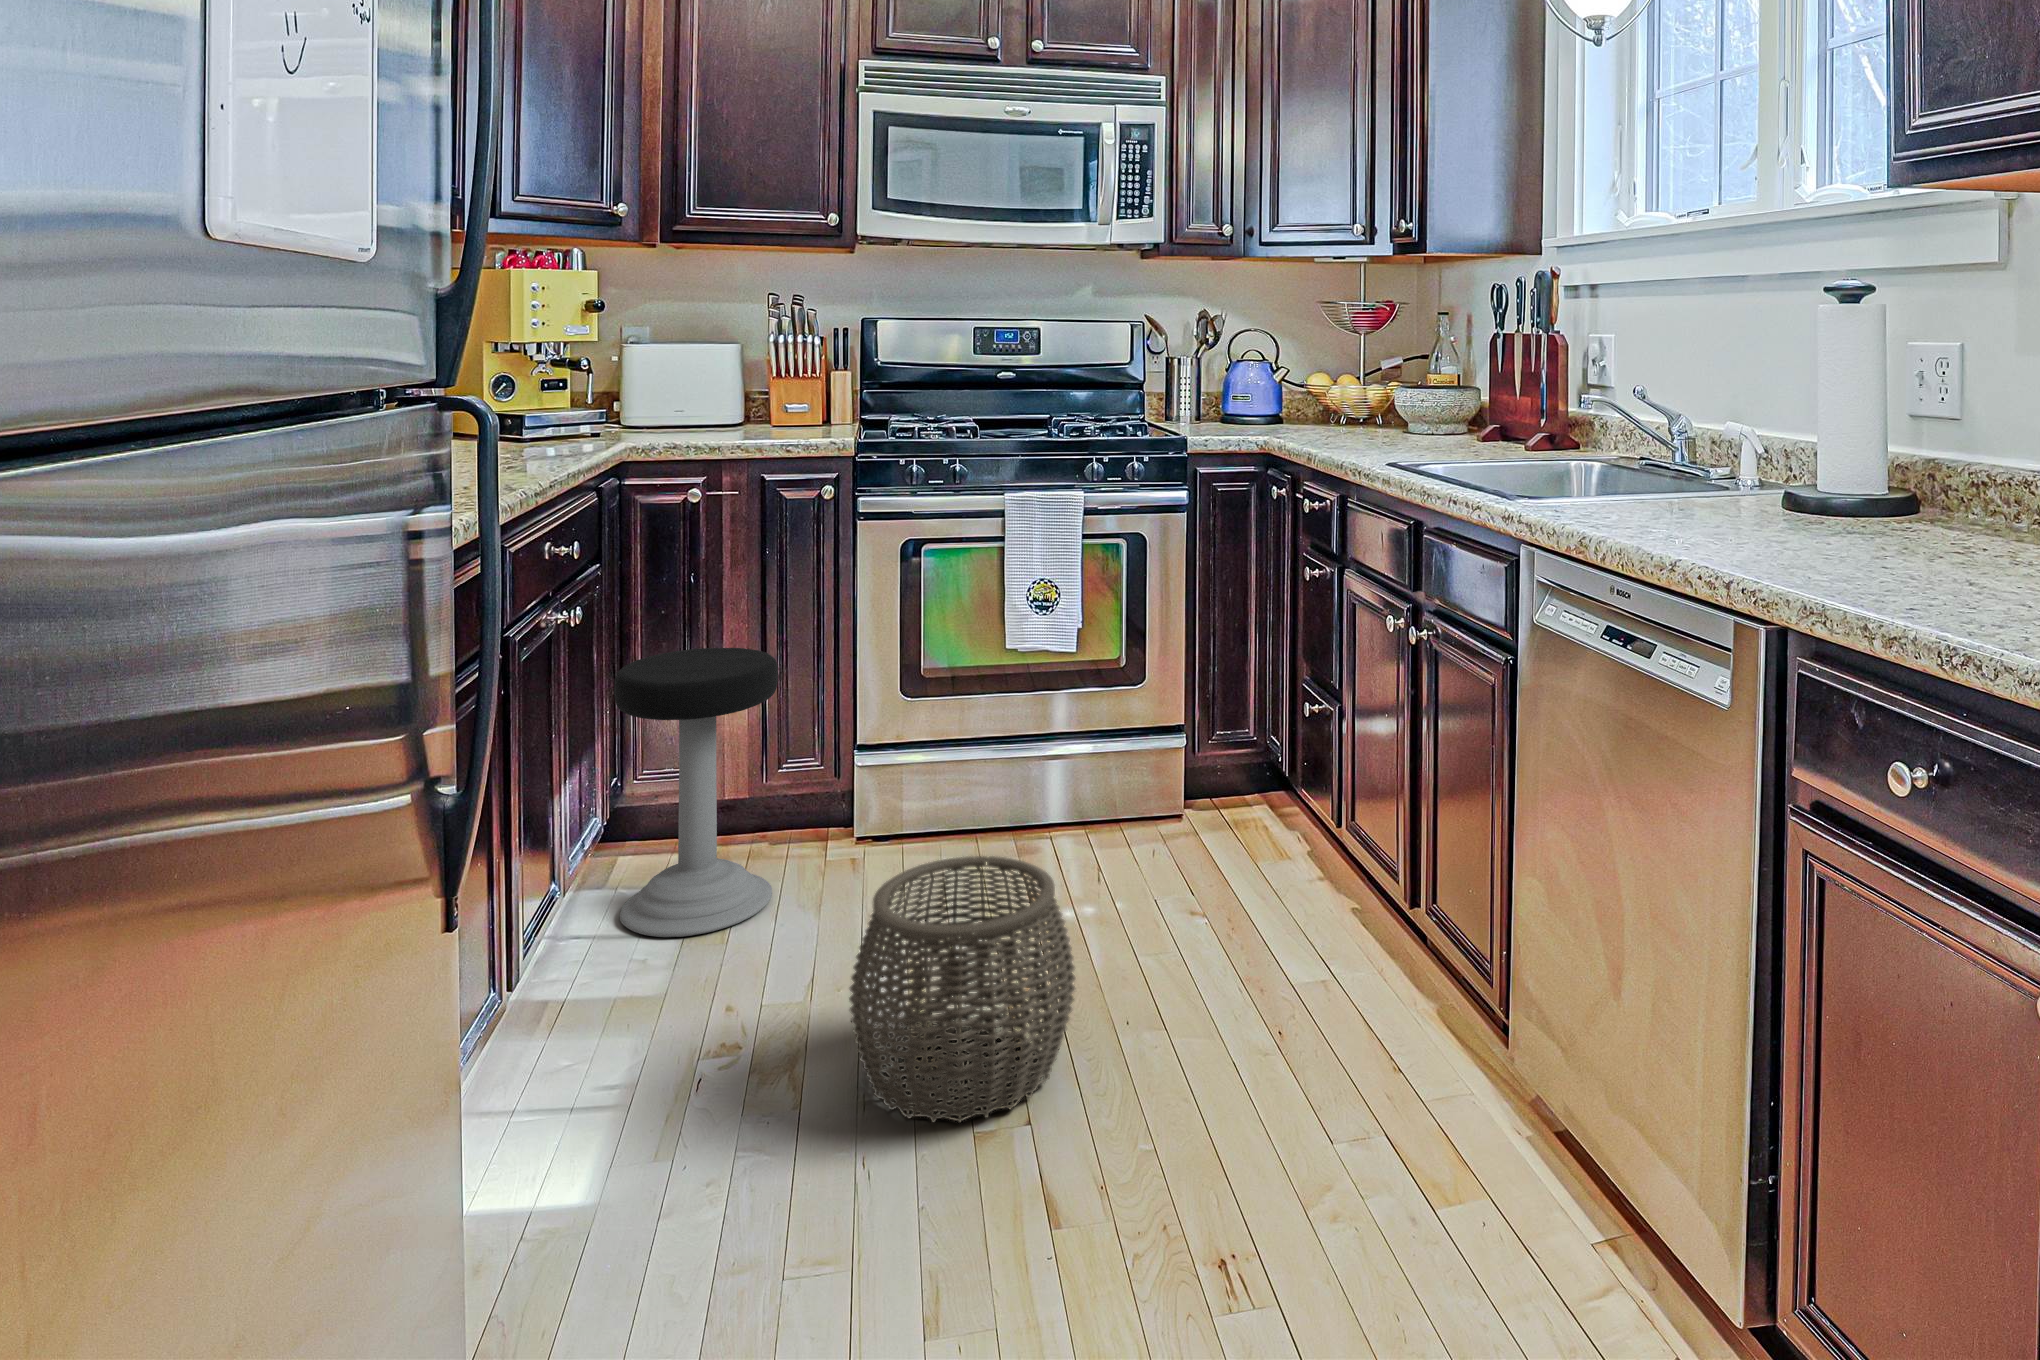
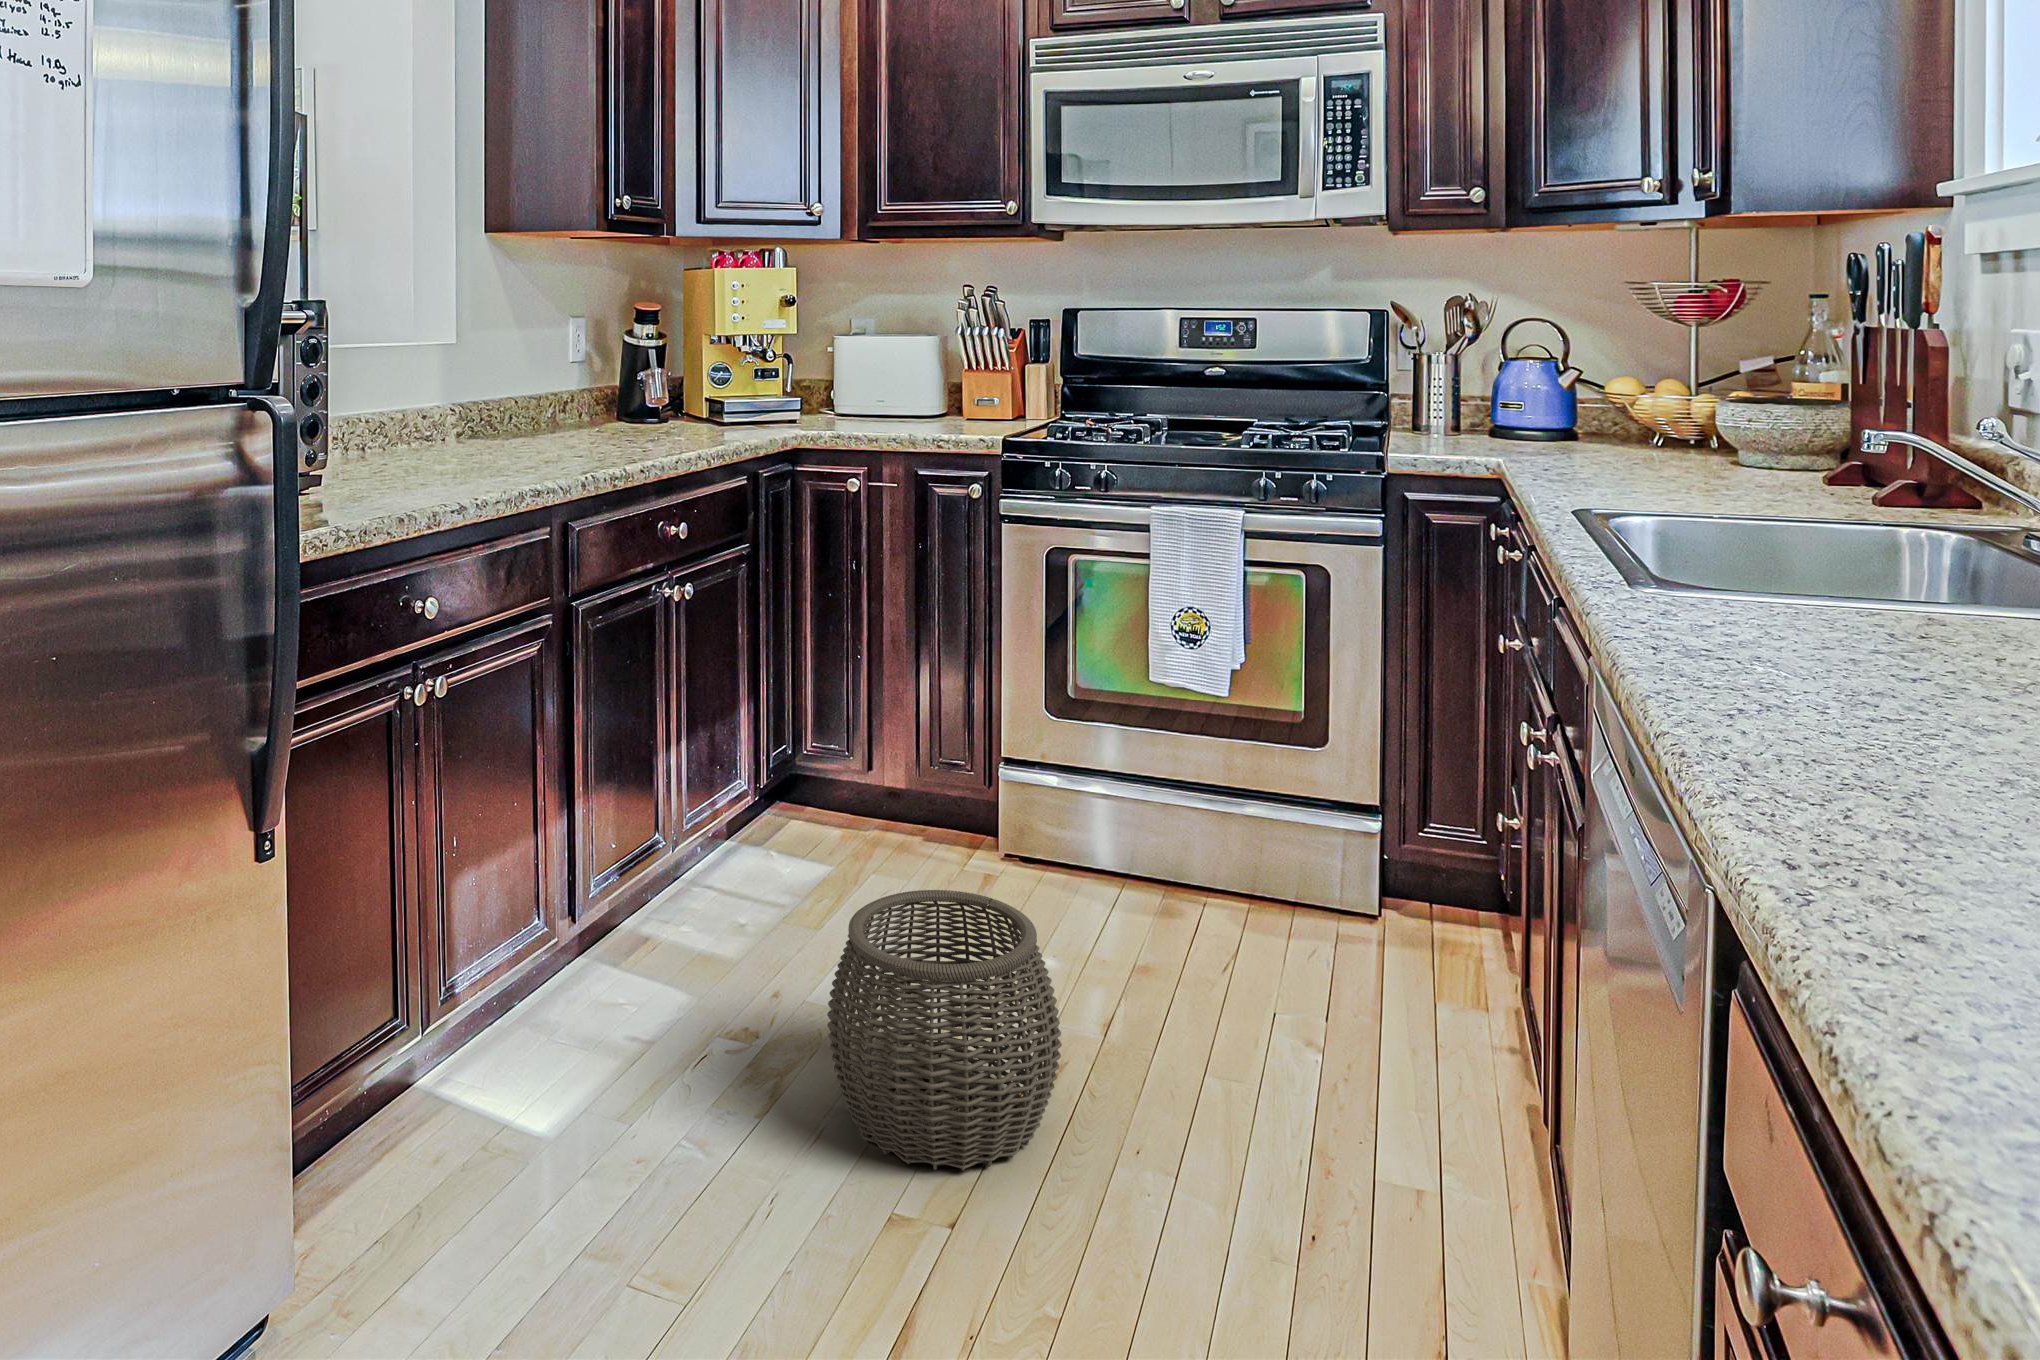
stool: present [614,648,778,937] -> none [753,636,897,908]

